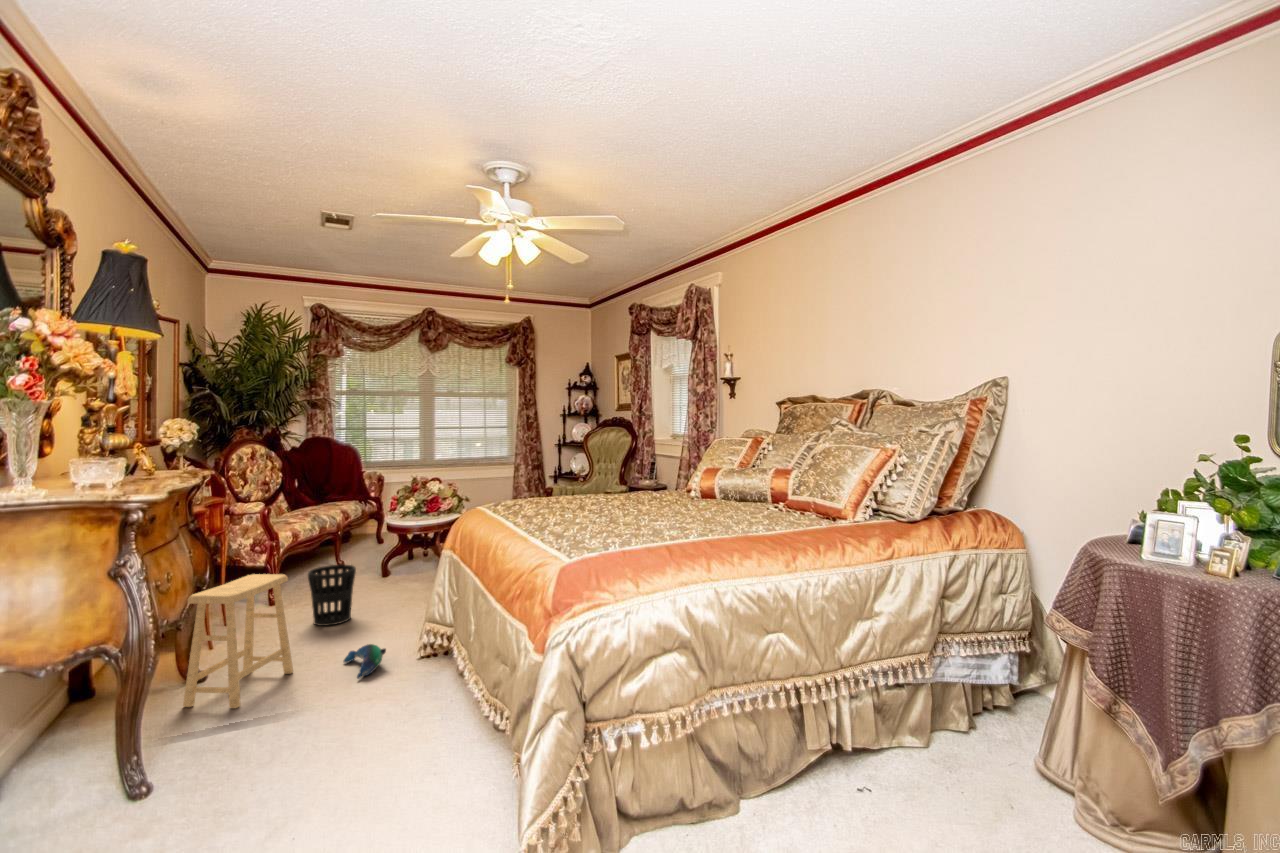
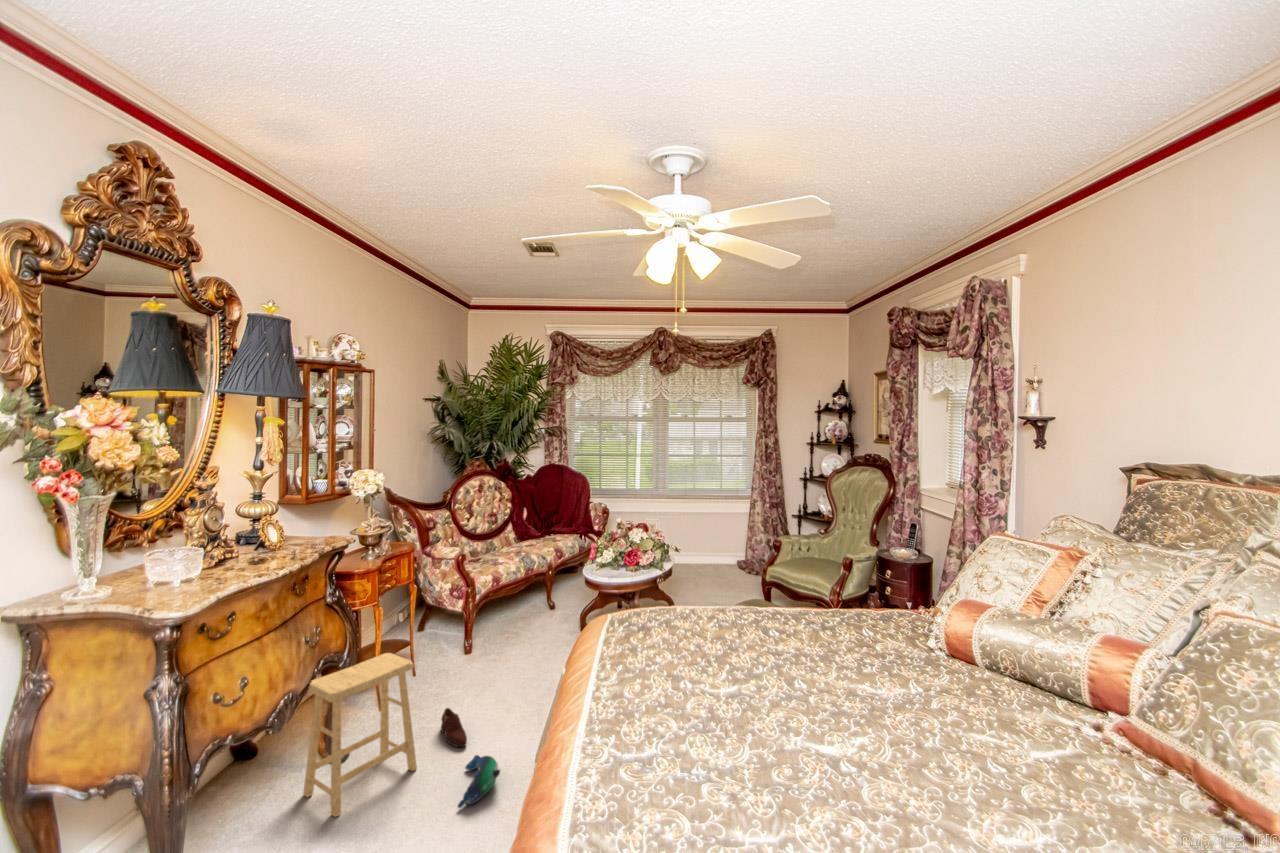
wastebasket: present [308,565,356,626] -> none [477,626,524,696]
shoe: none [294,630,332,655] -> present [441,708,467,747]

